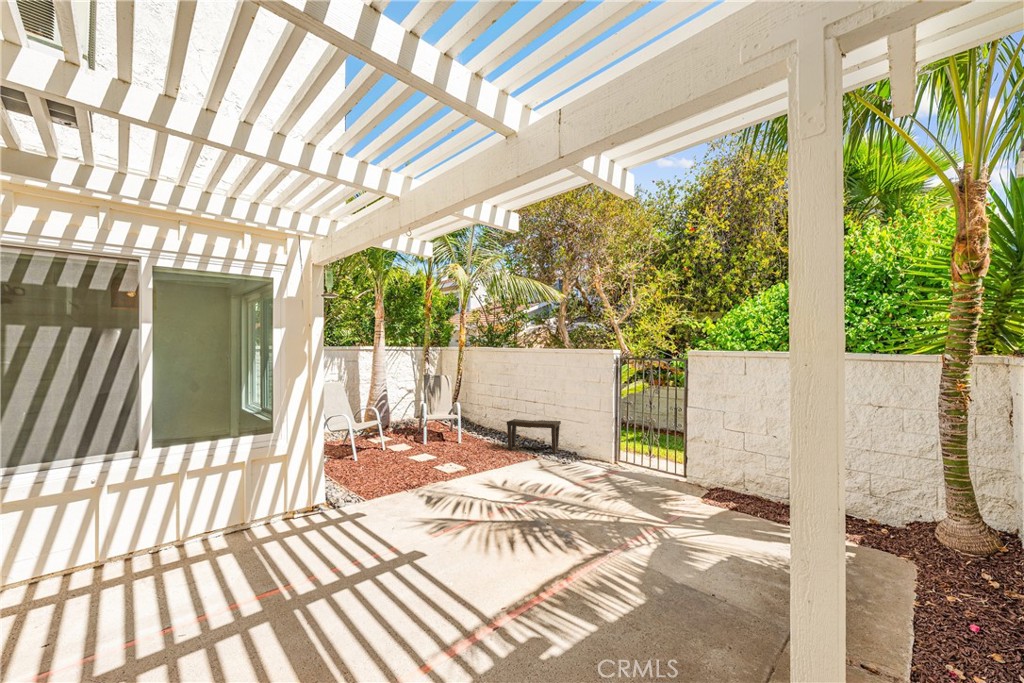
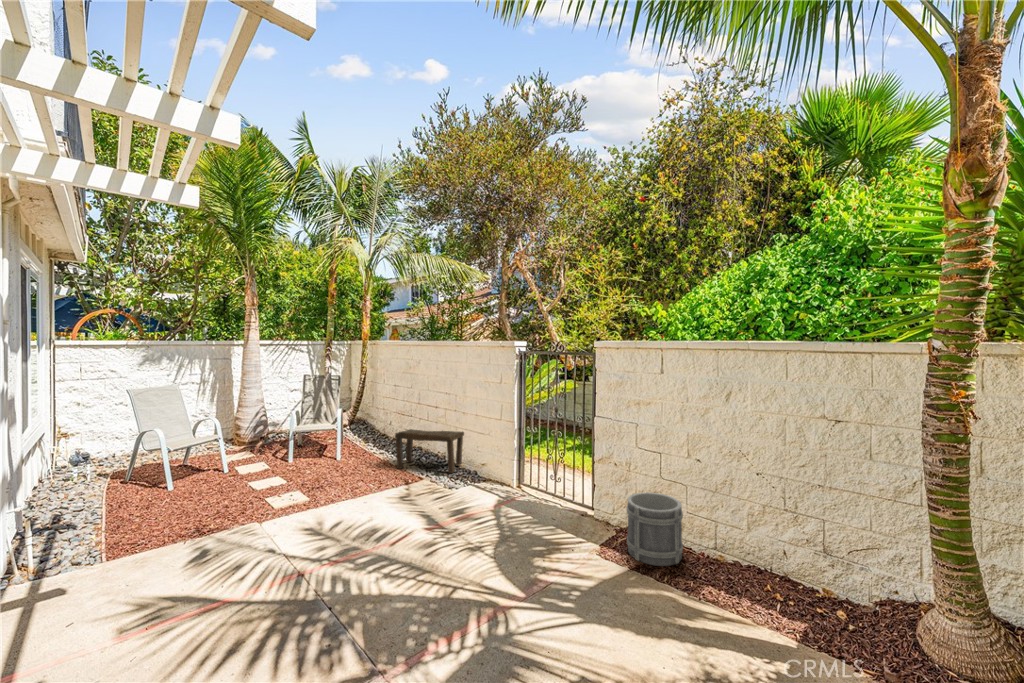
bucket: none [721,460,764,509] -> present [627,492,683,566]

